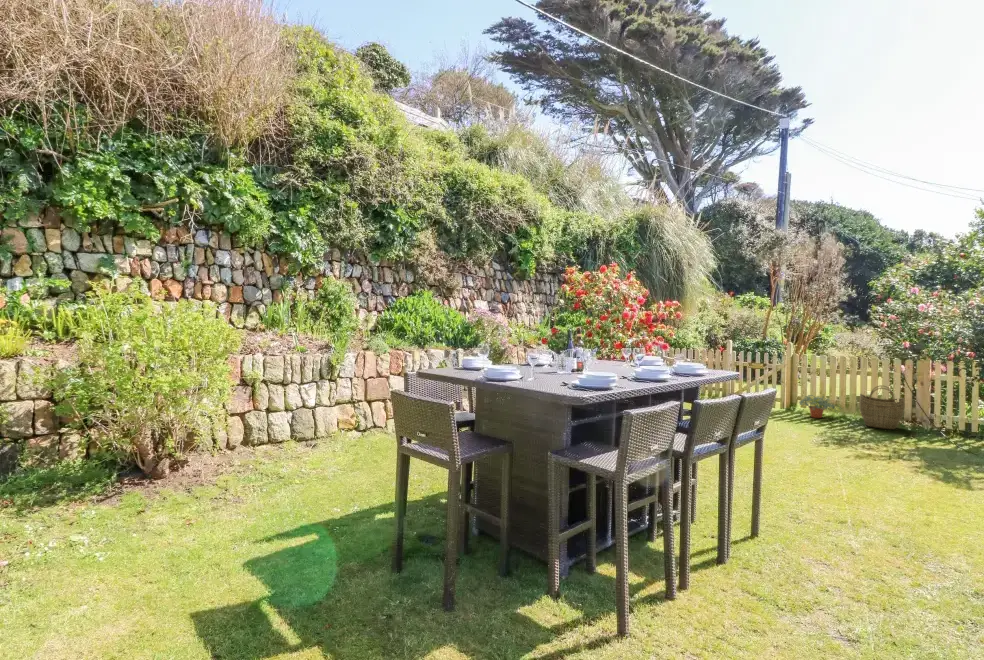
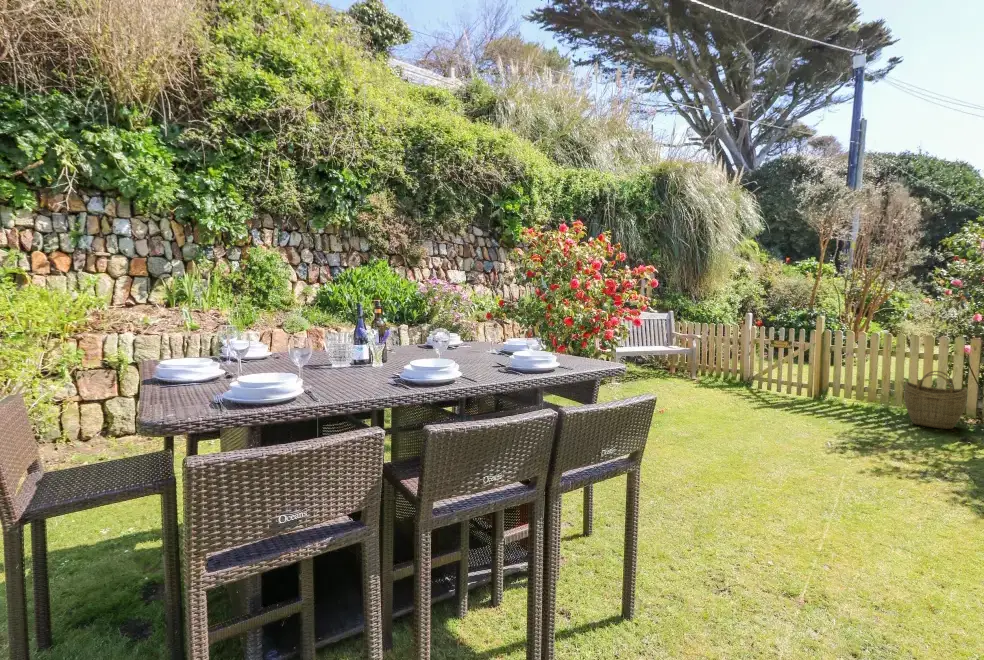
potted plant: present [799,395,841,418] -> none [825,381,883,411]

